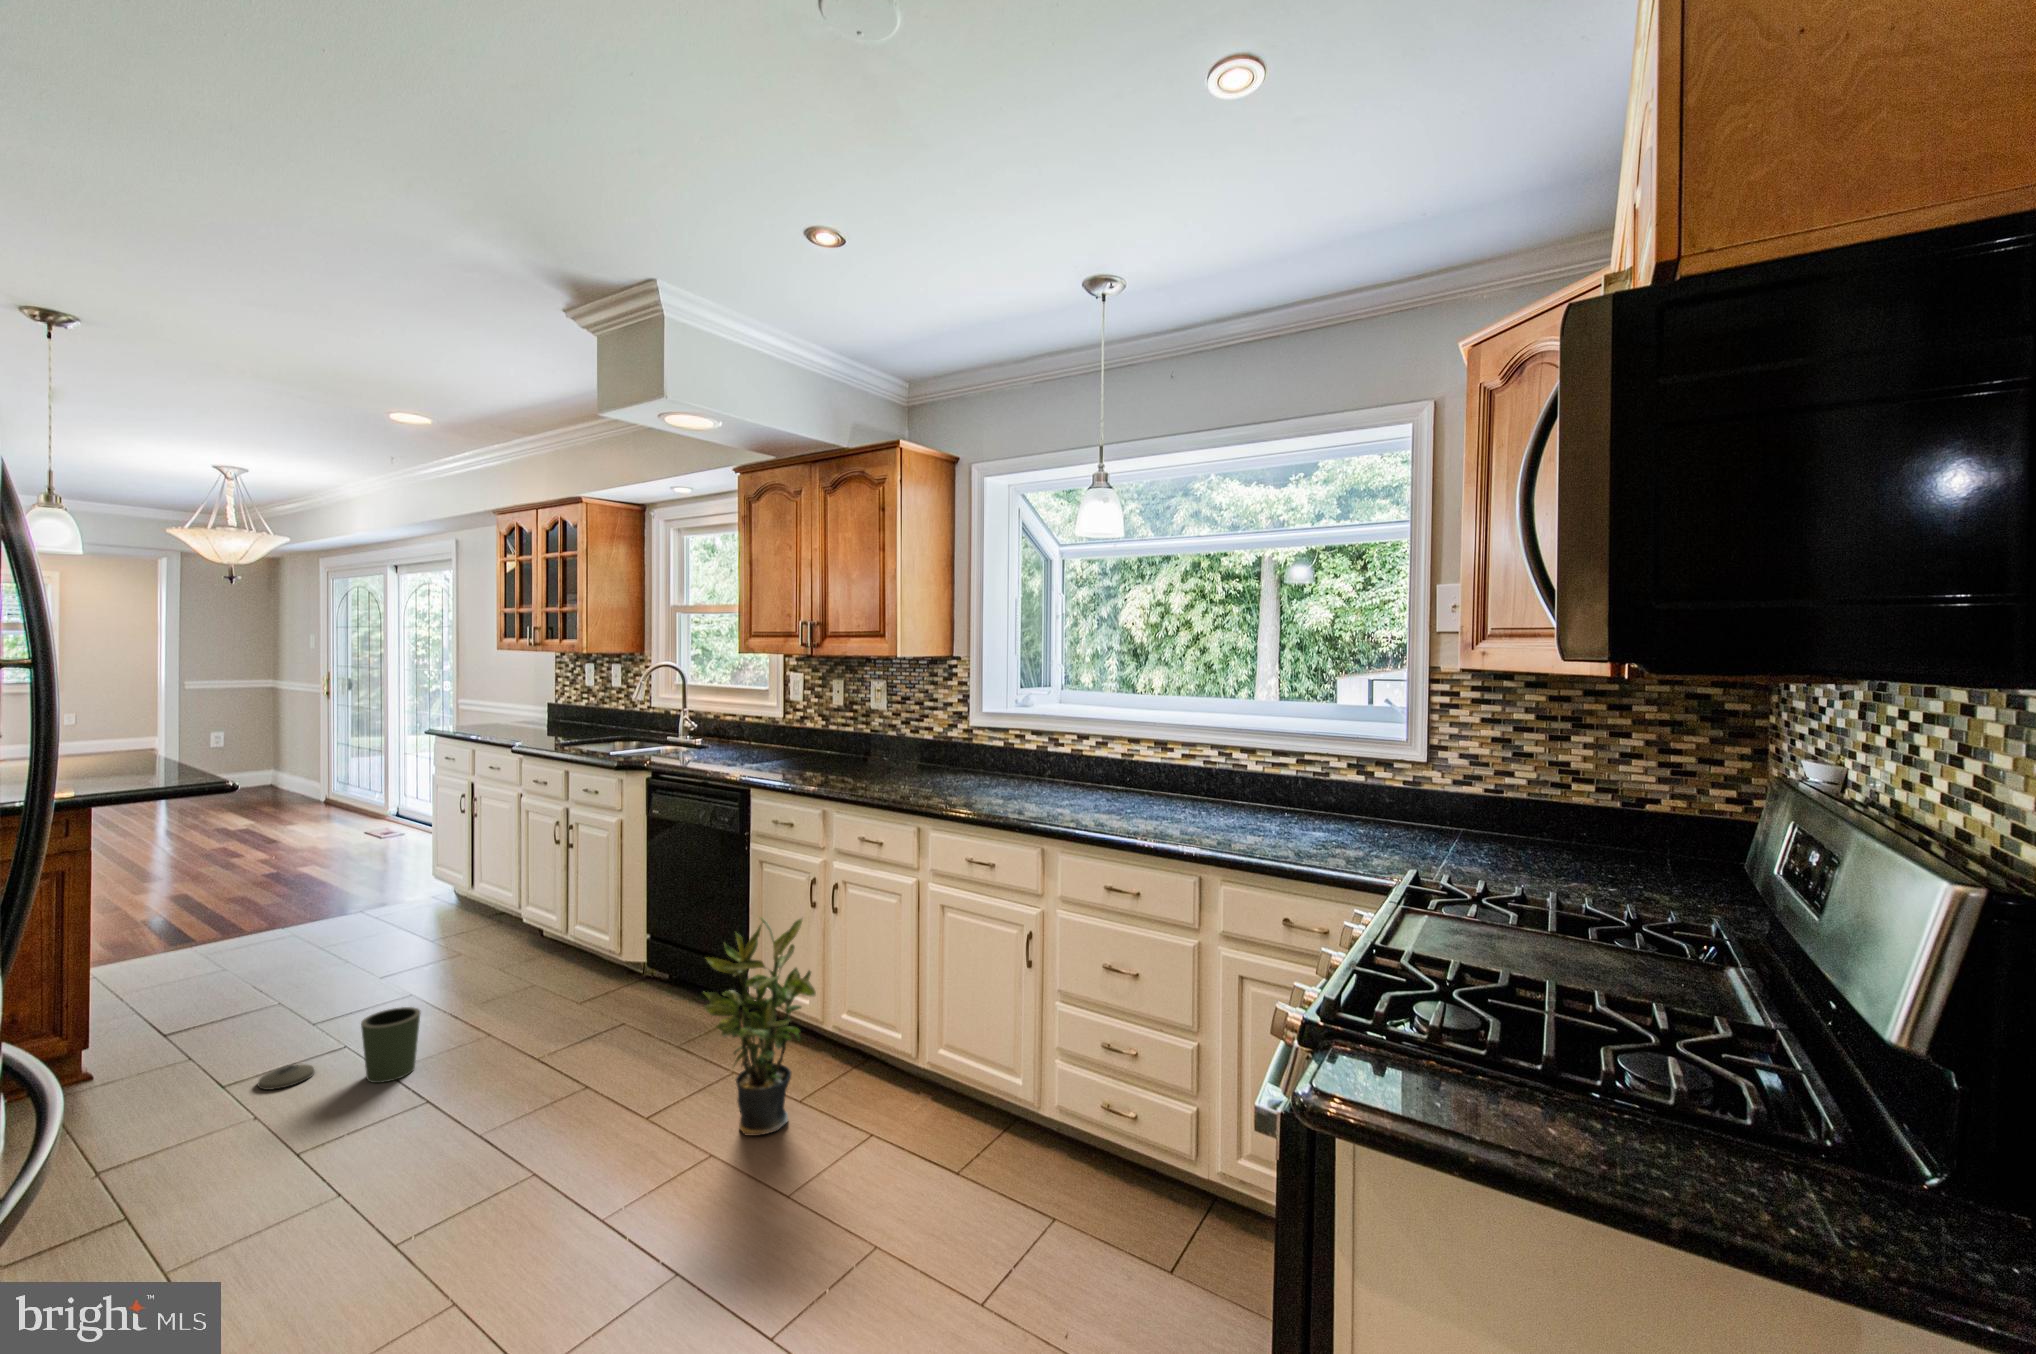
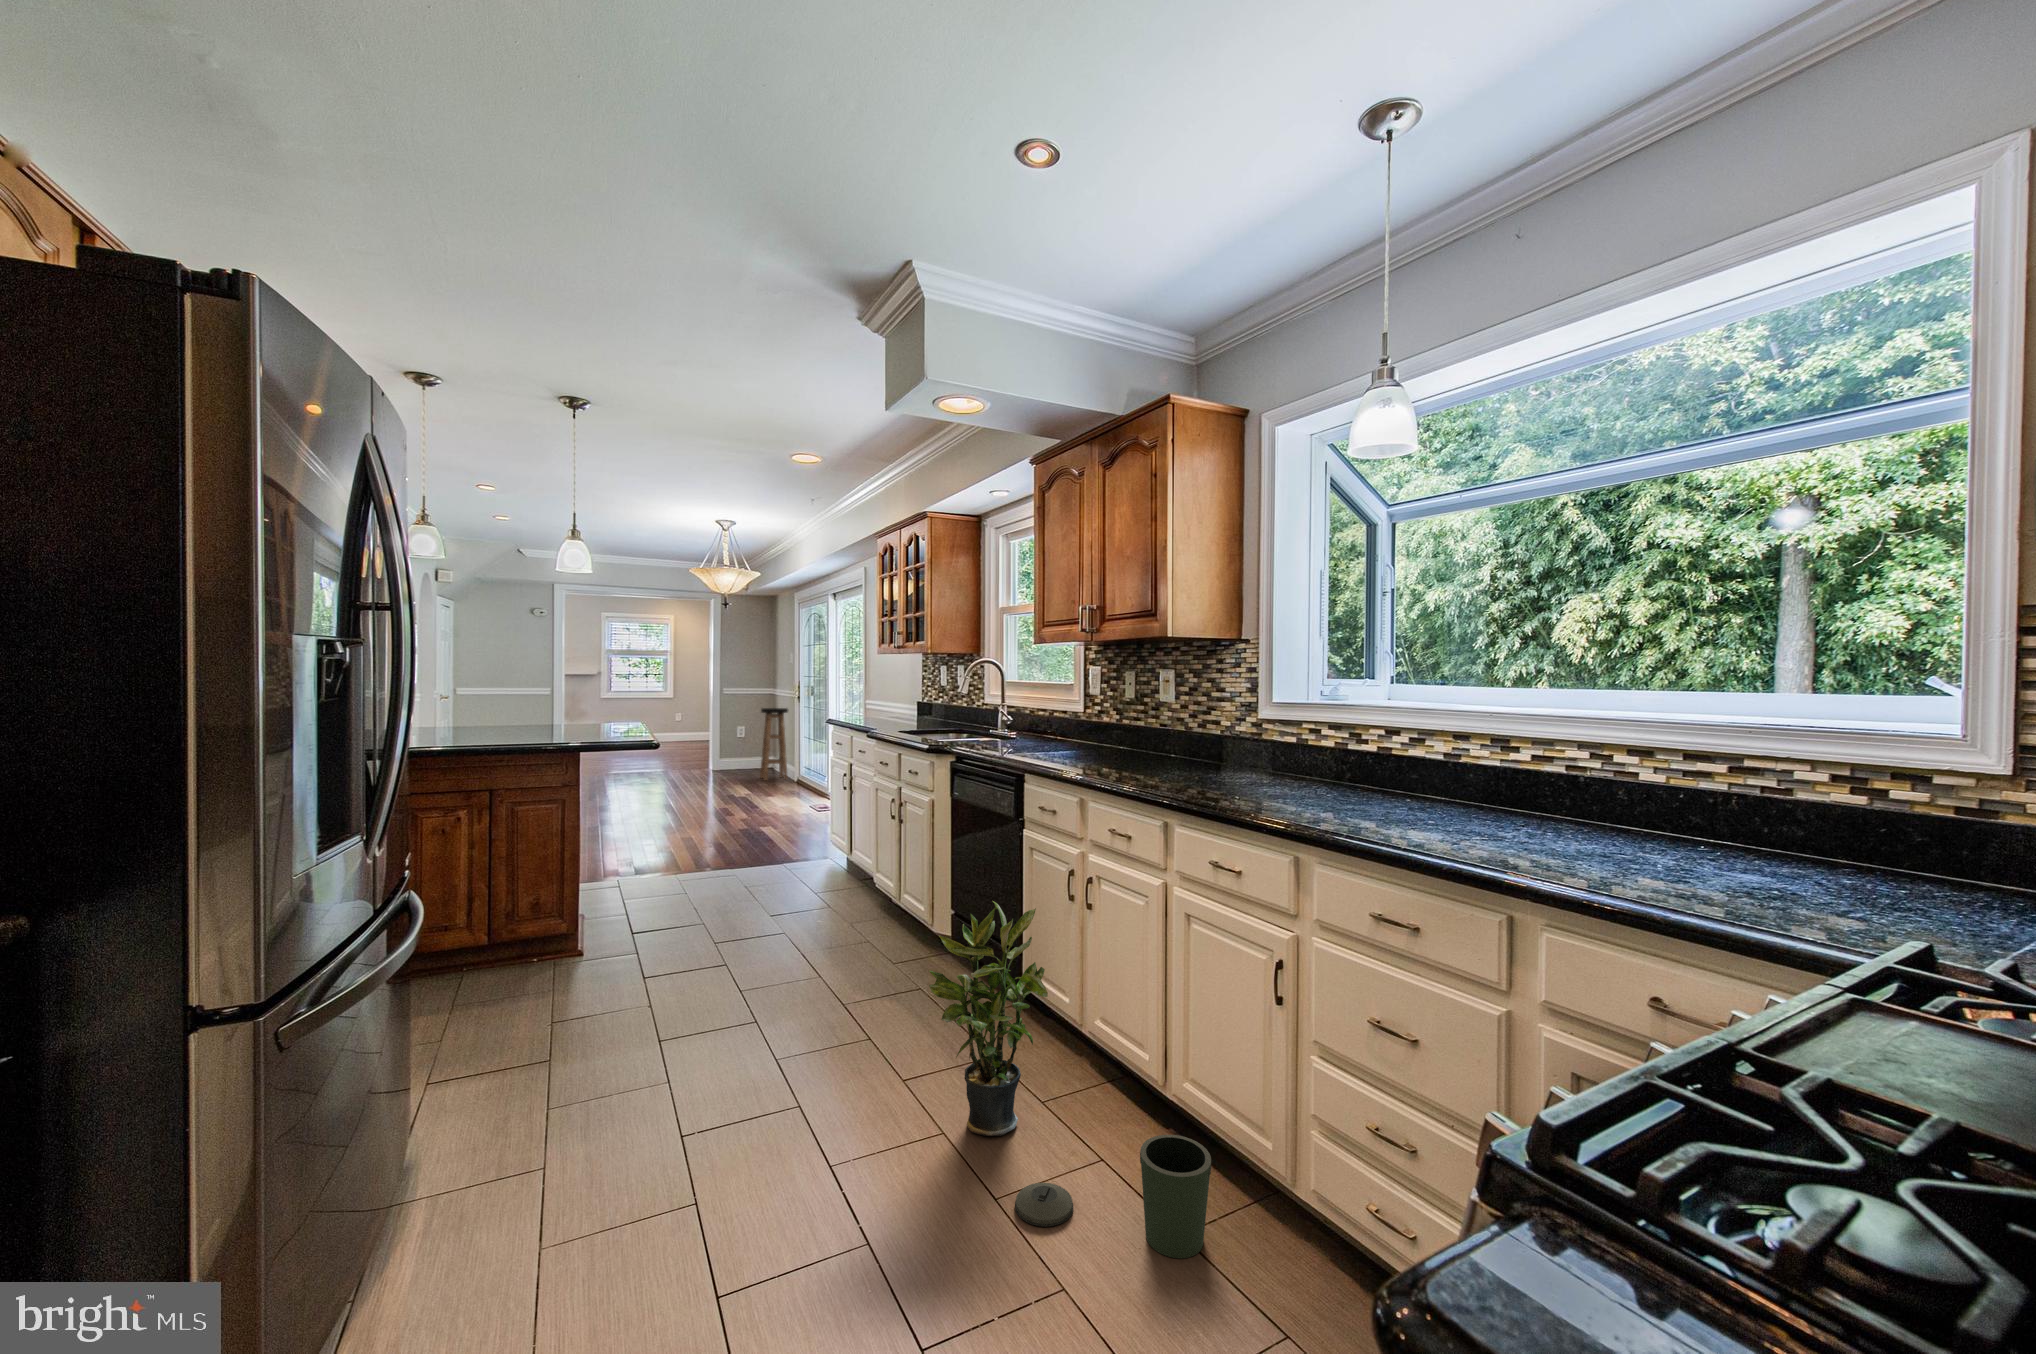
bar stool: none [264,708,313,804] -> present [760,708,788,781]
trash can: present [257,1007,421,1090] -> present [1015,1135,1211,1258]

